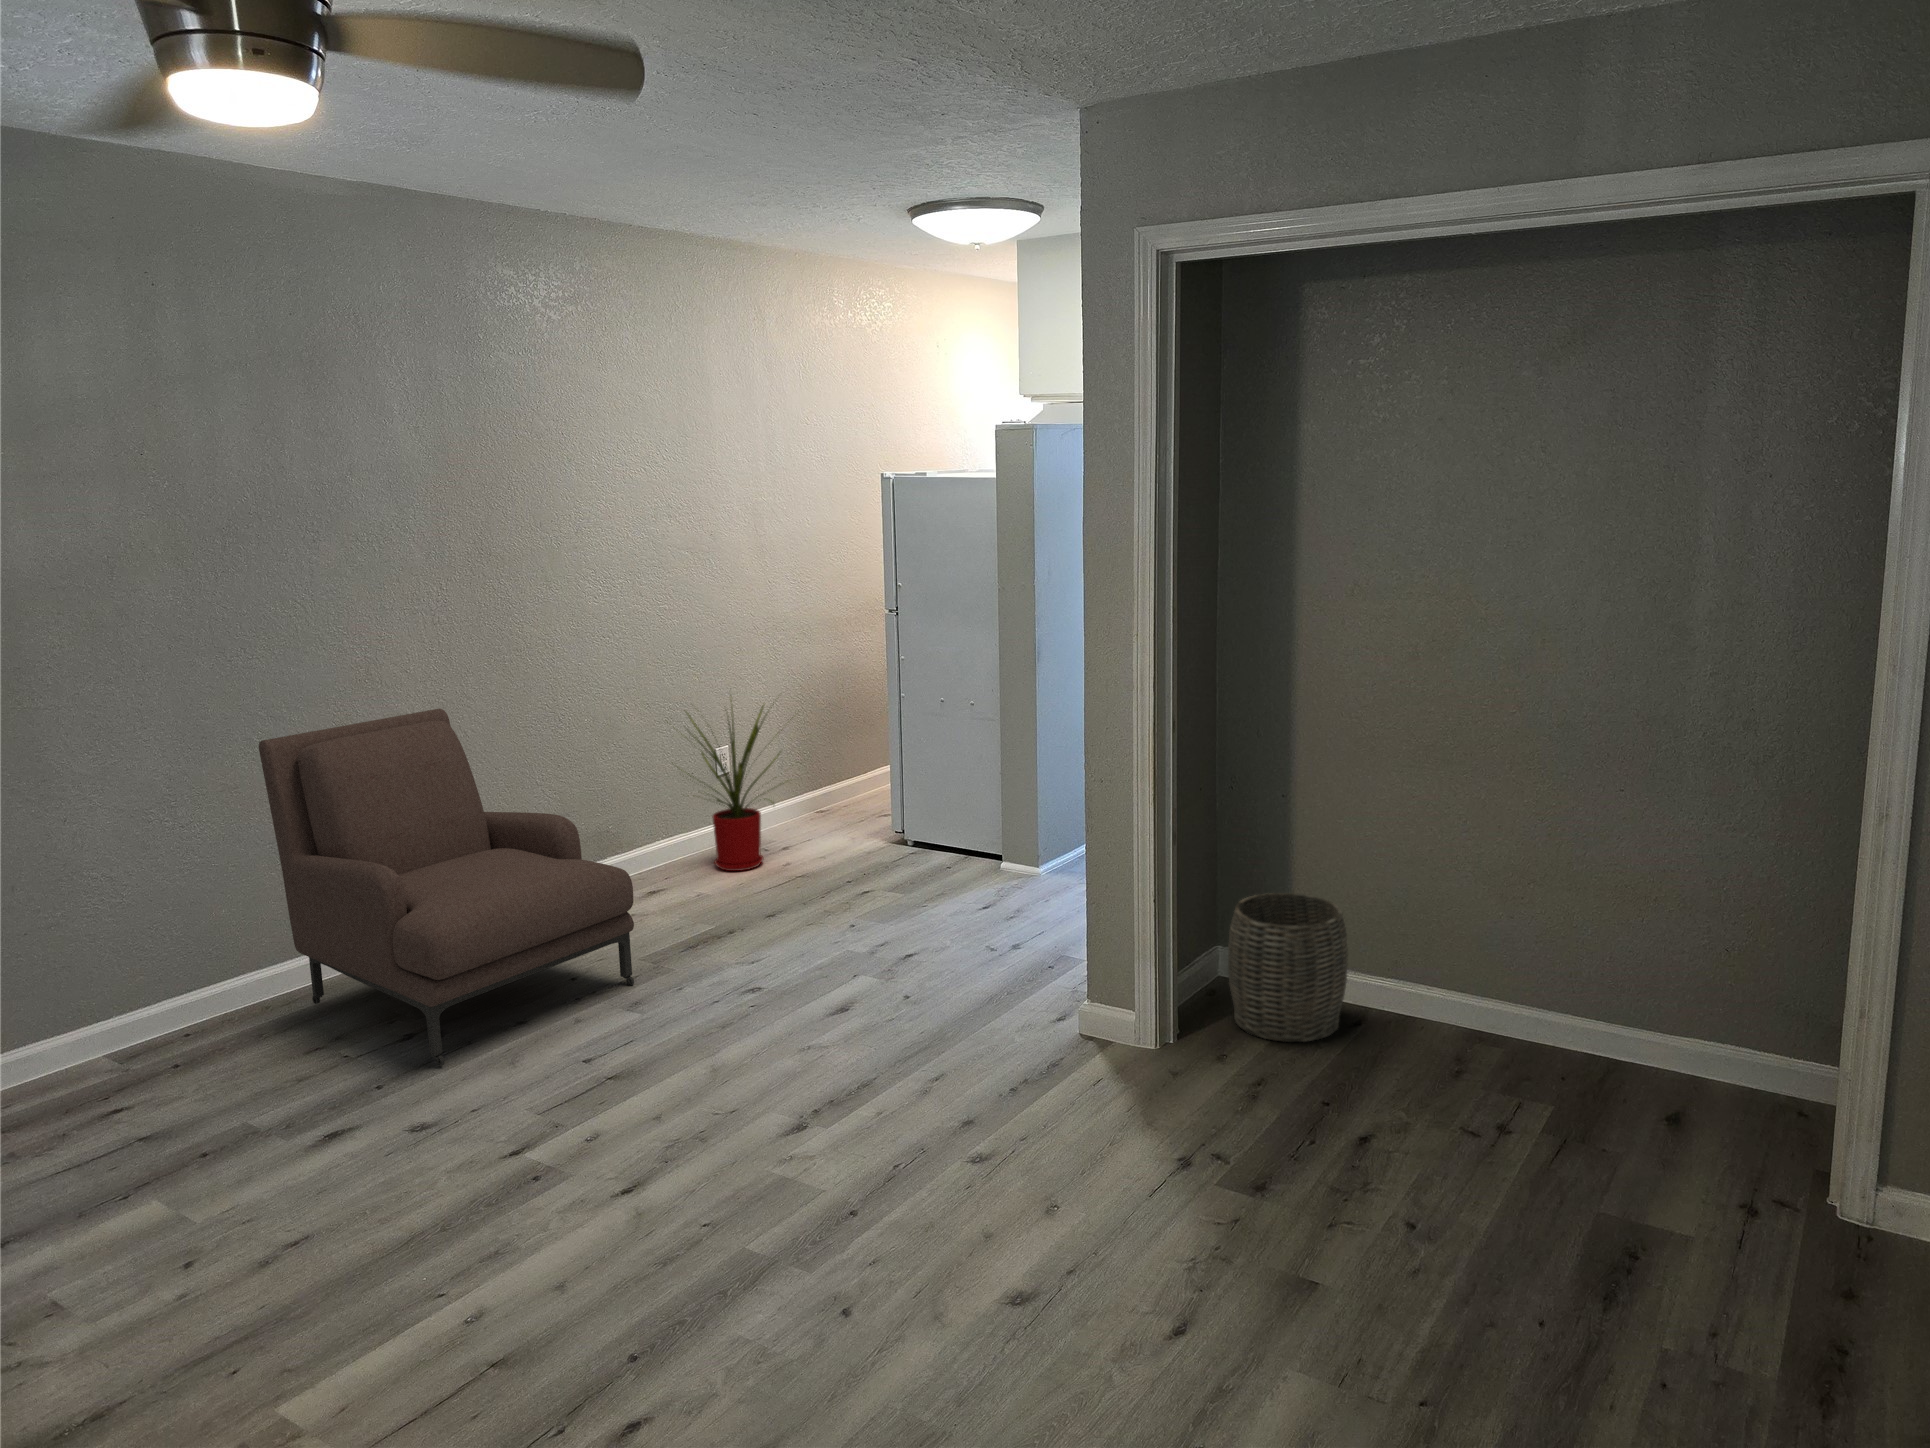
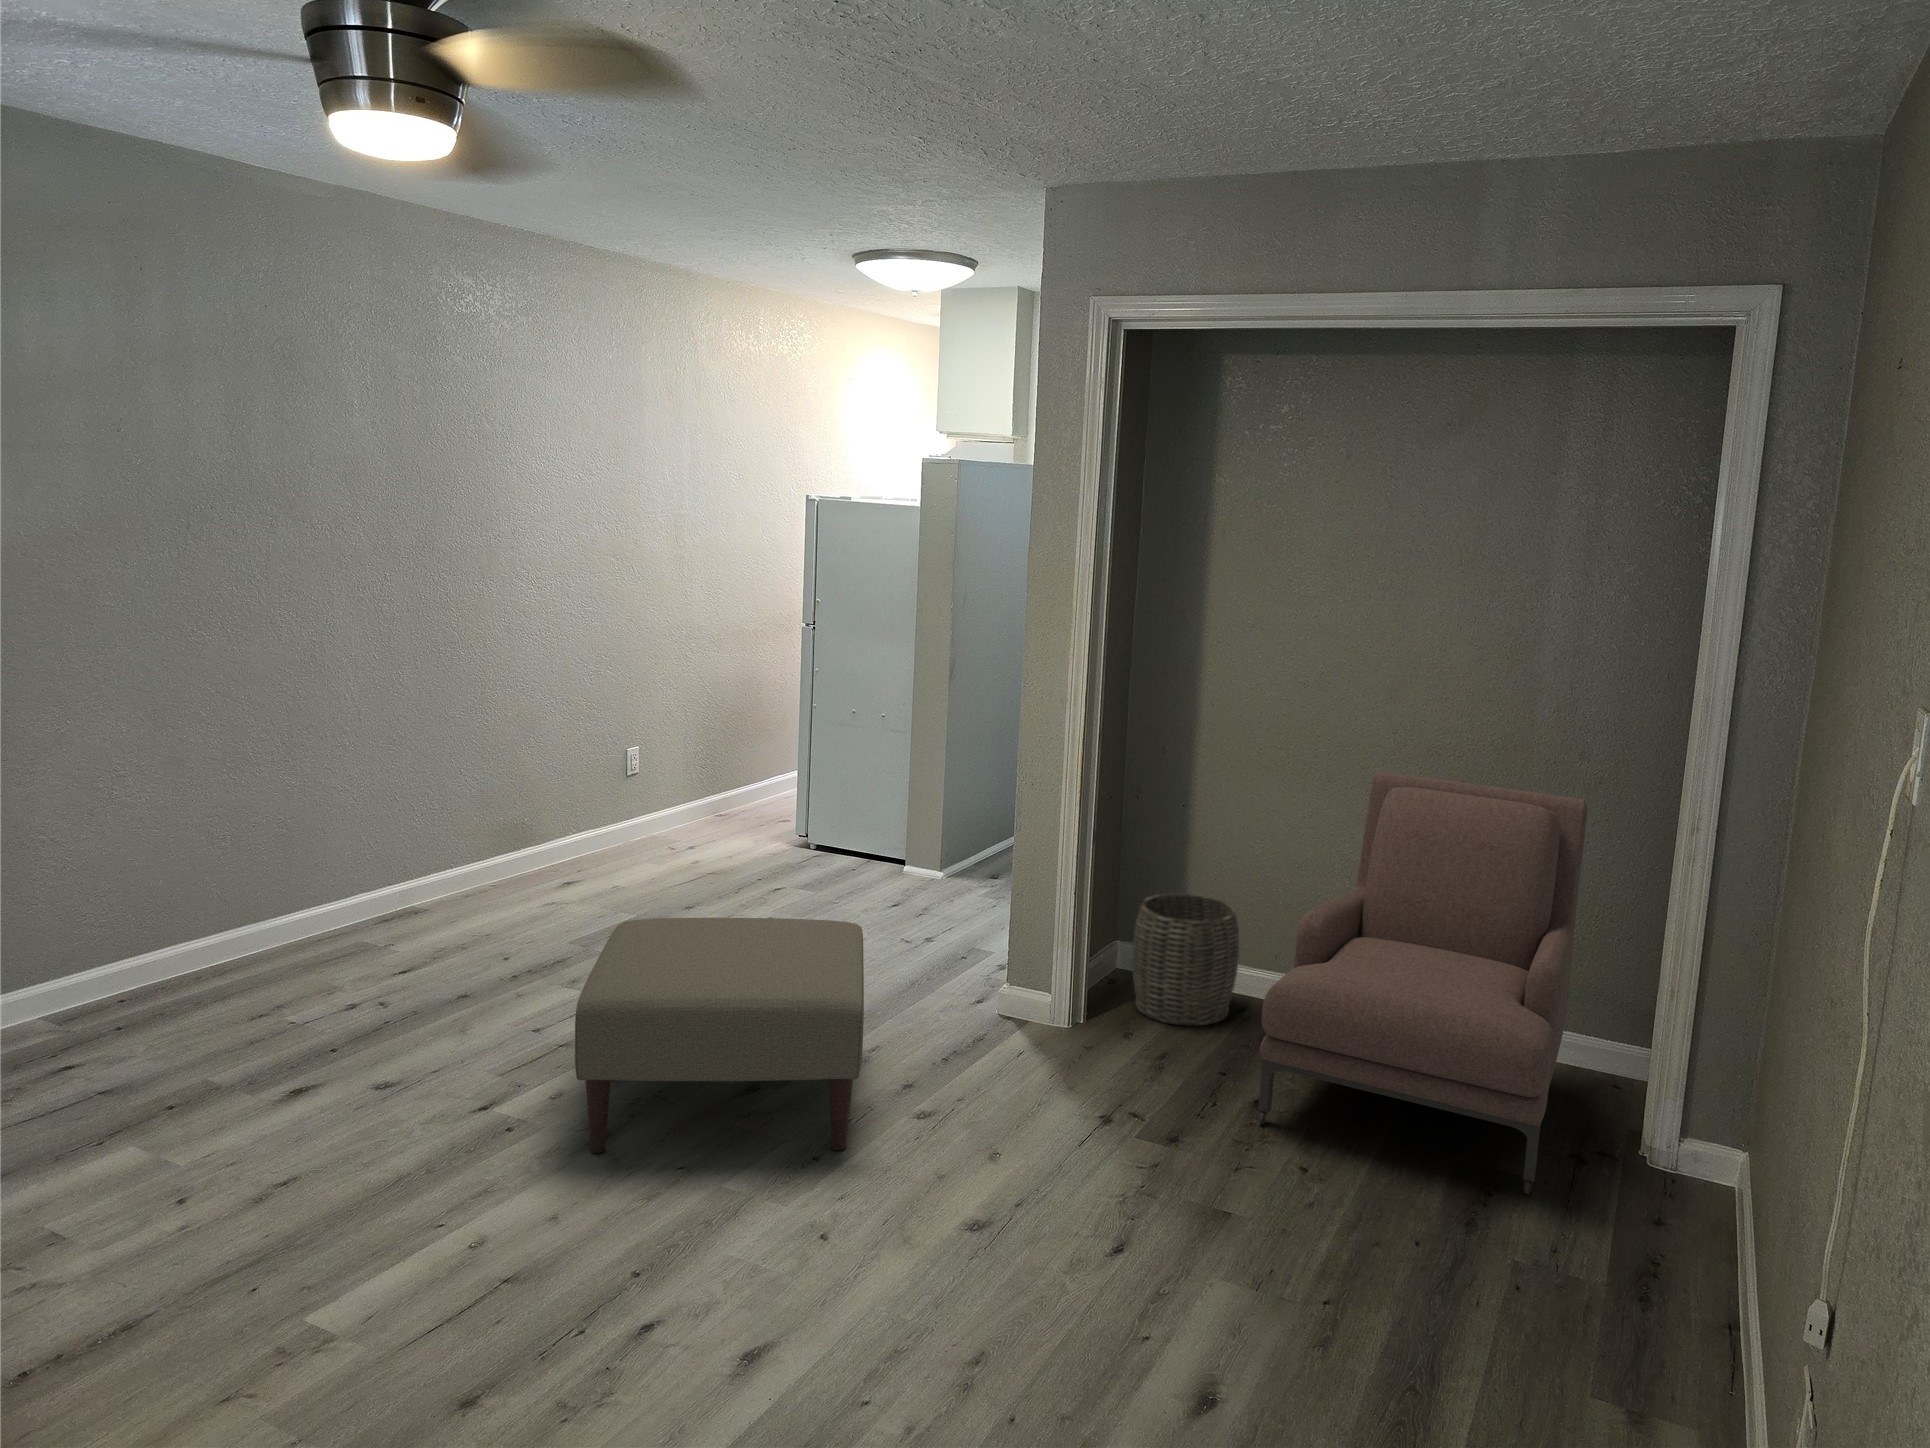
house plant: present [686,706,793,871] -> none [584,692,716,868]
armchair: present [259,709,634,1066] -> present [1259,771,1587,1194]
ottoman: none [585,939,918,1207] -> present [575,918,864,1153]

